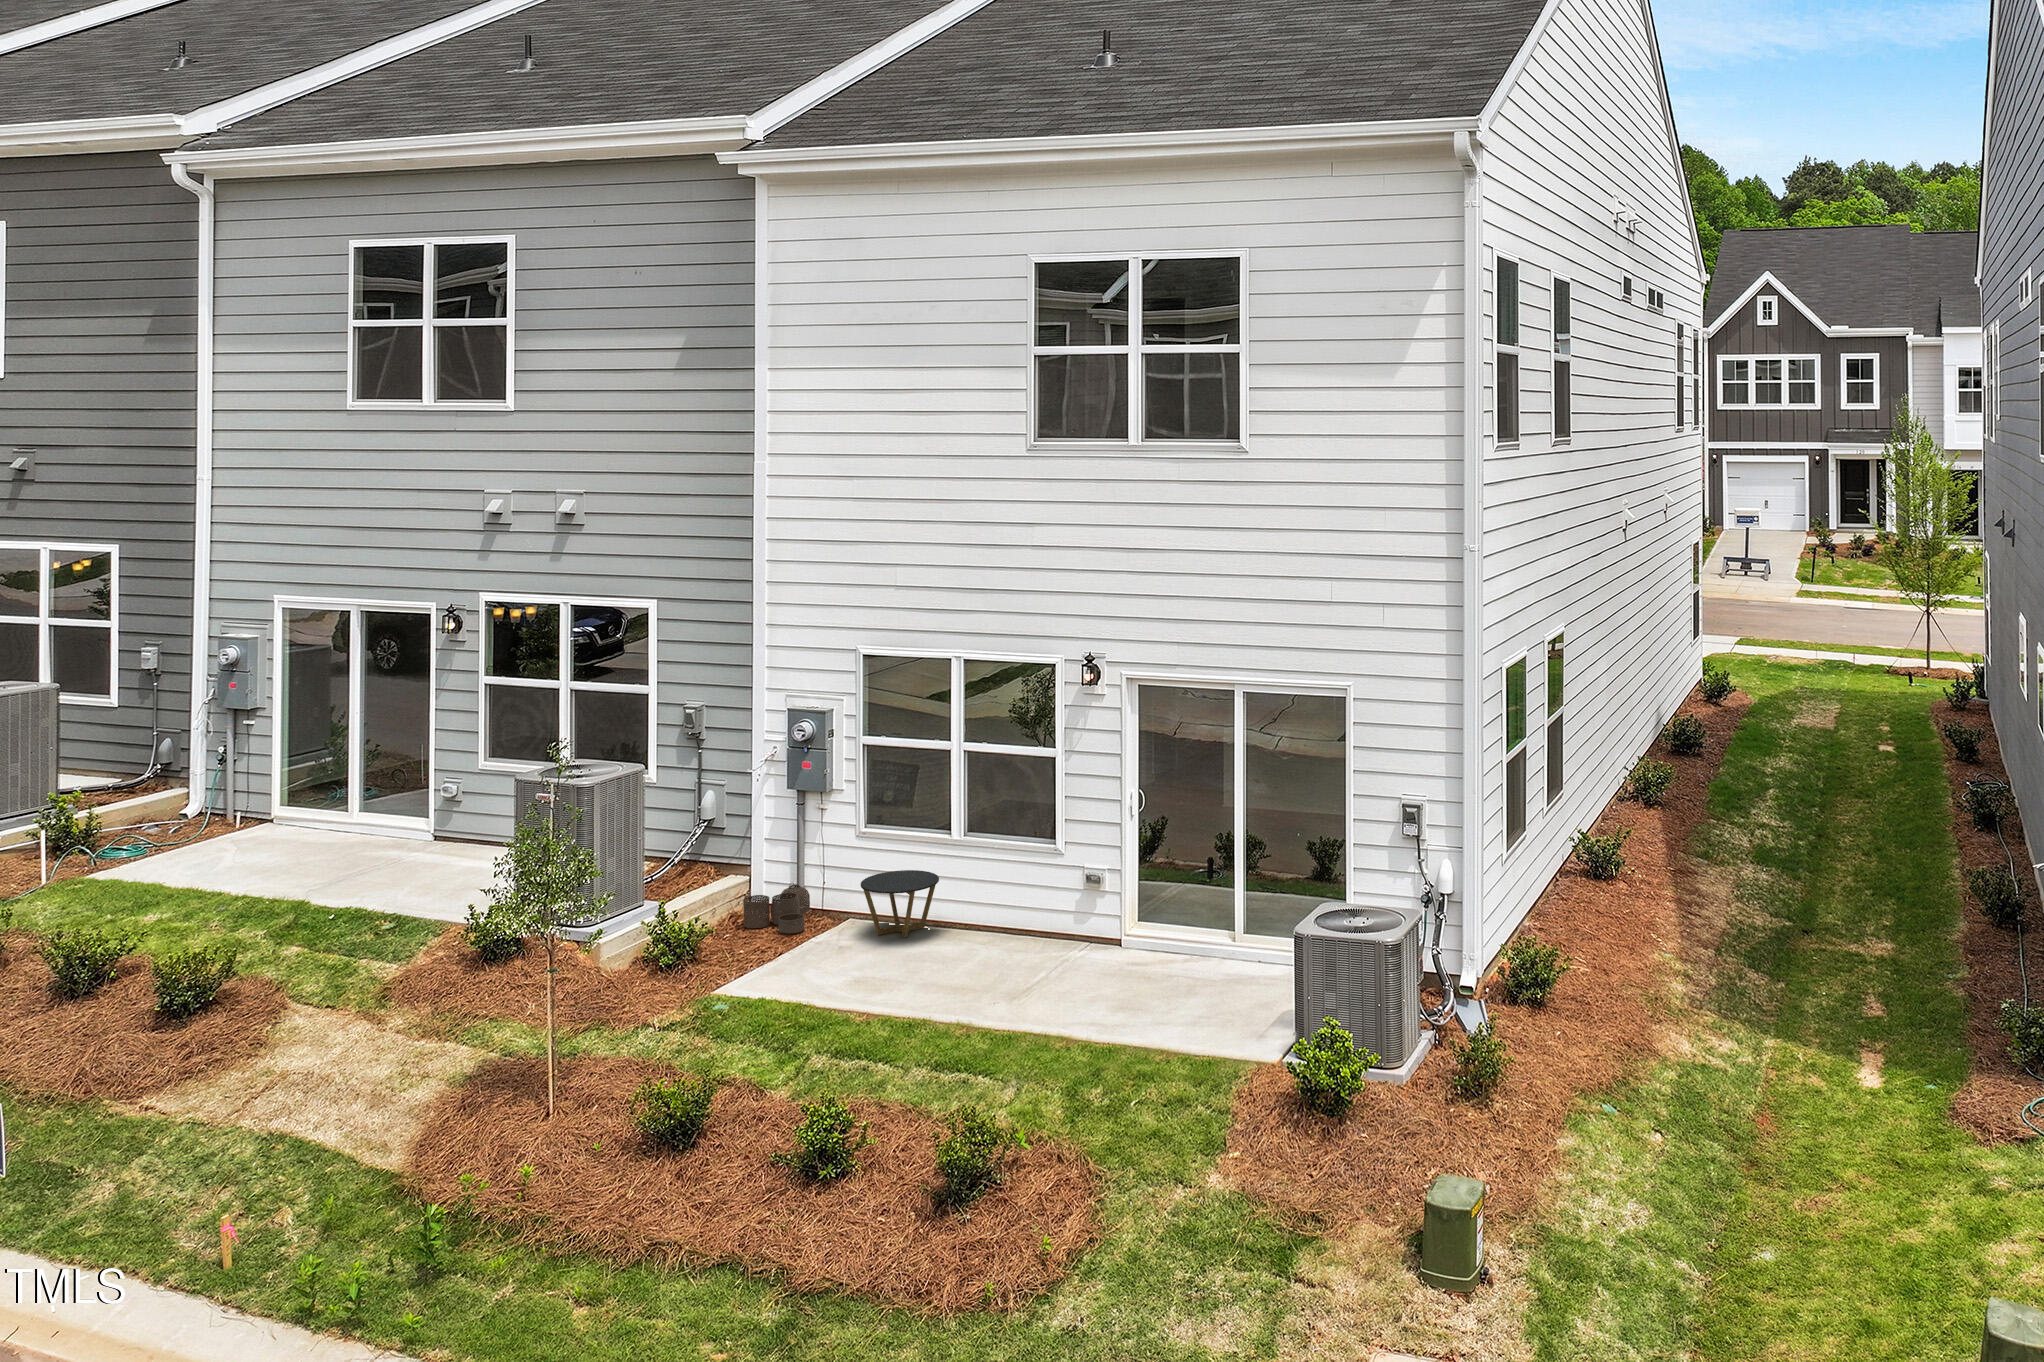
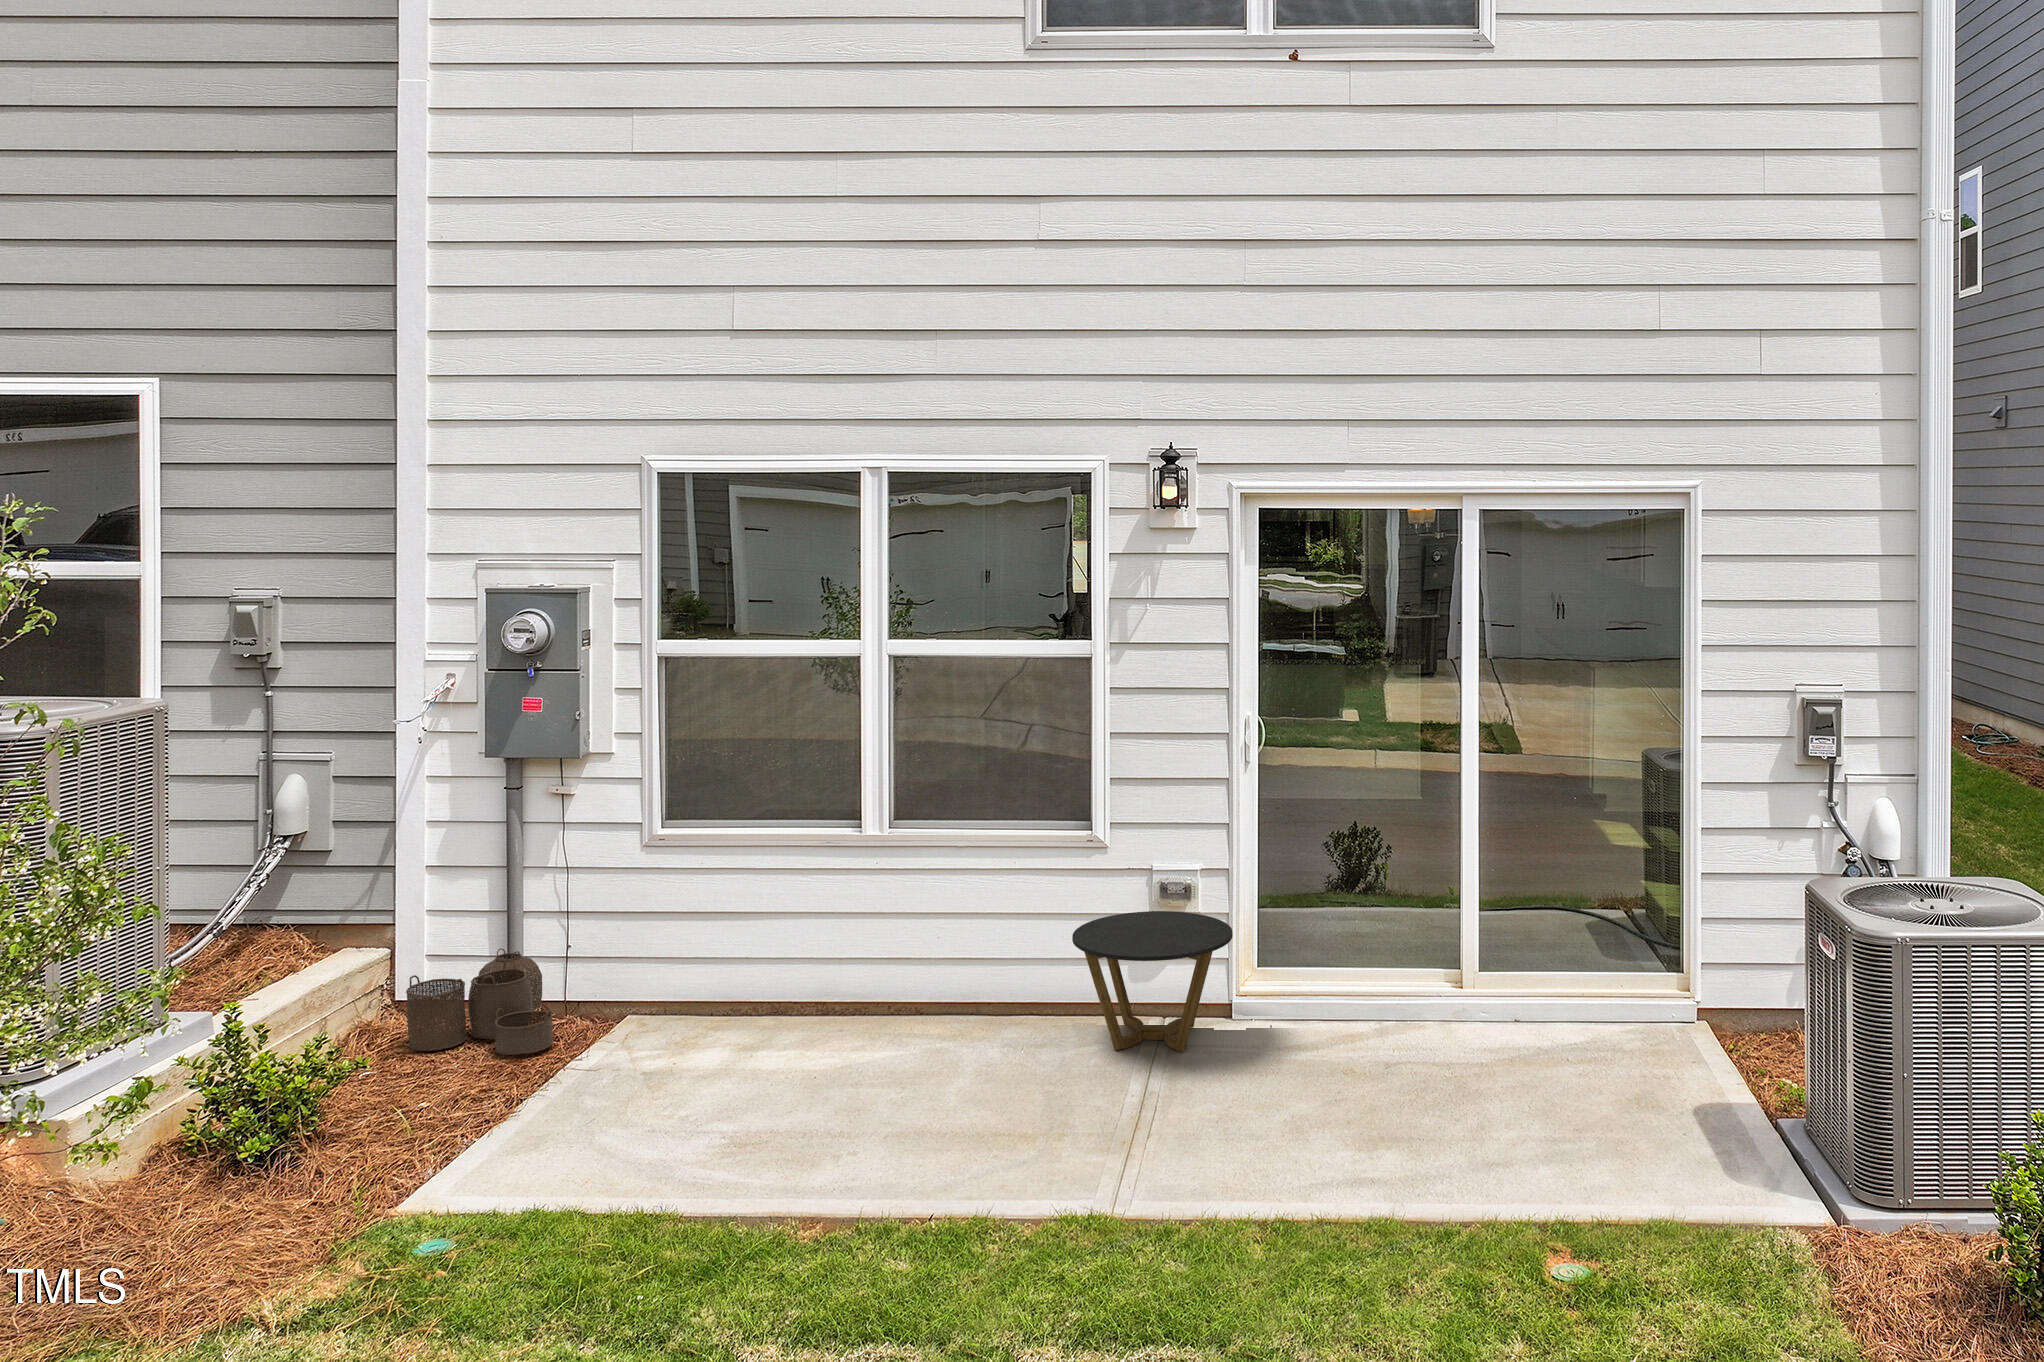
side table: present [861,870,939,938] -> present [1072,911,1233,1051]

